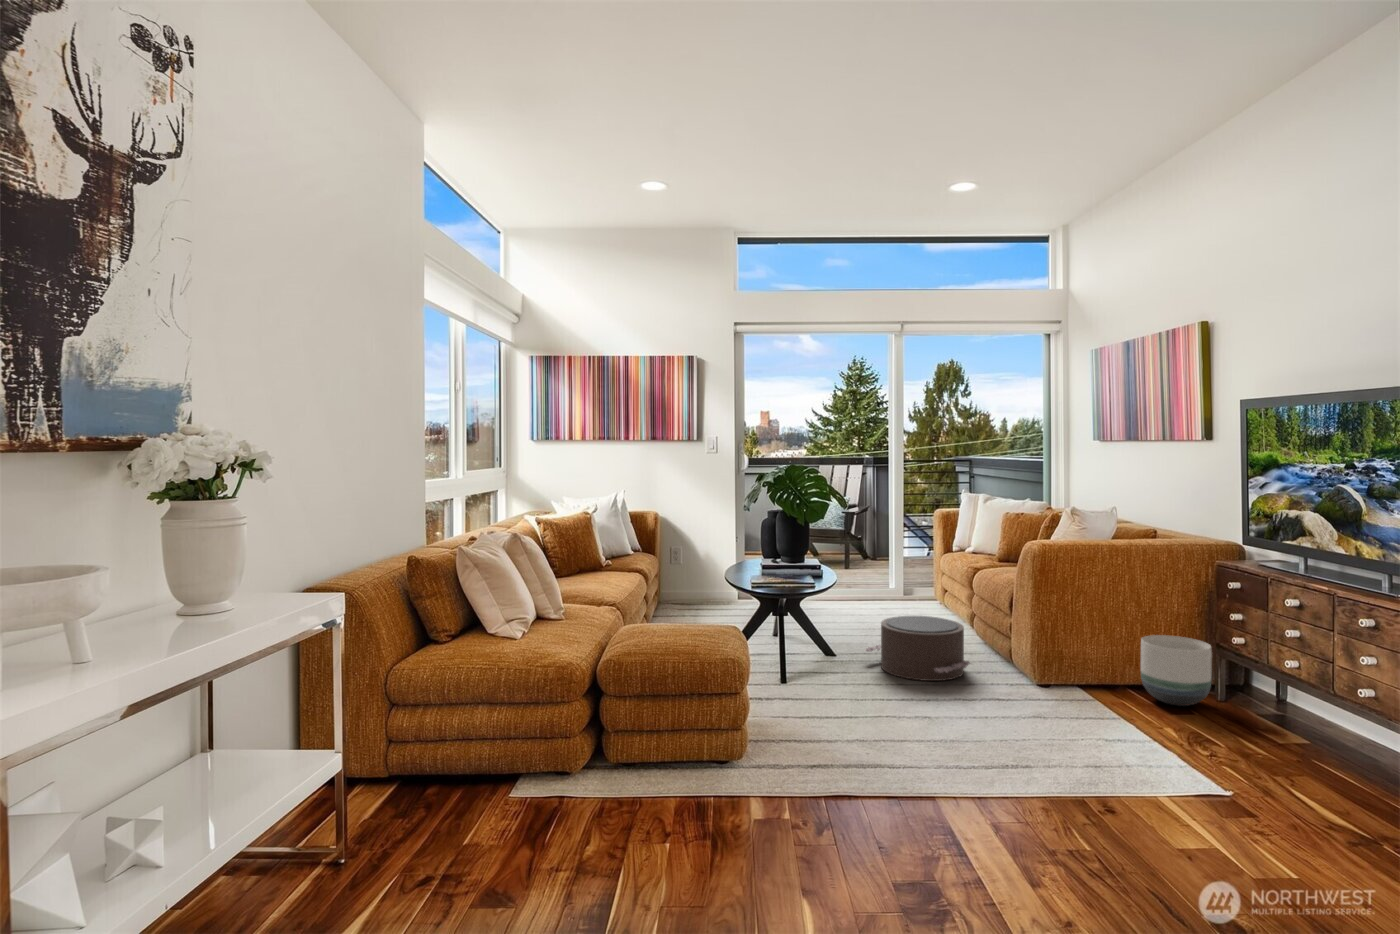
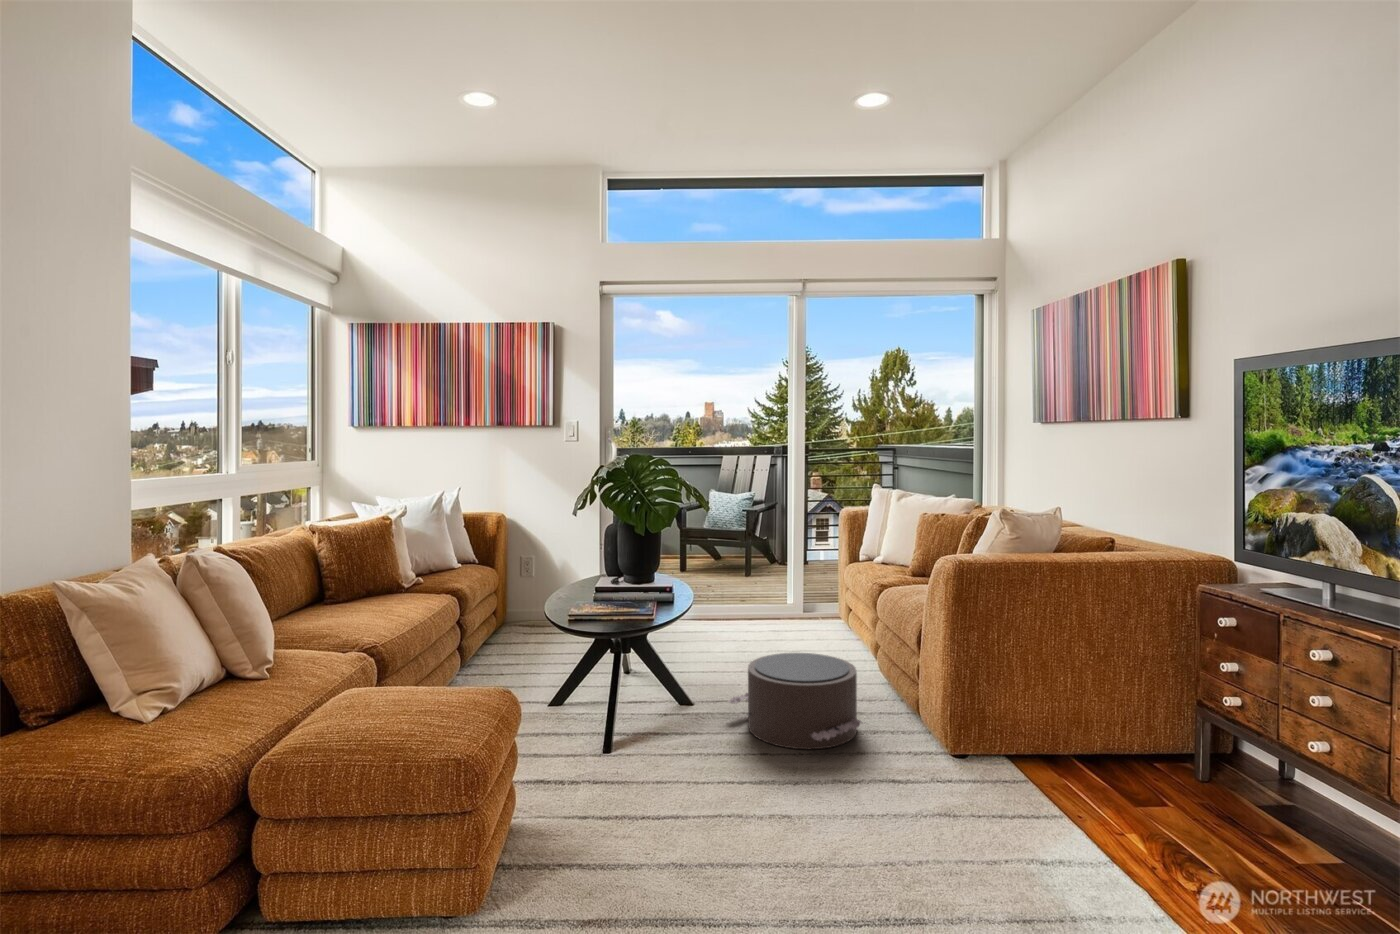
planter: present [1141,635,1212,706] -> none [1091,686,1190,791]

